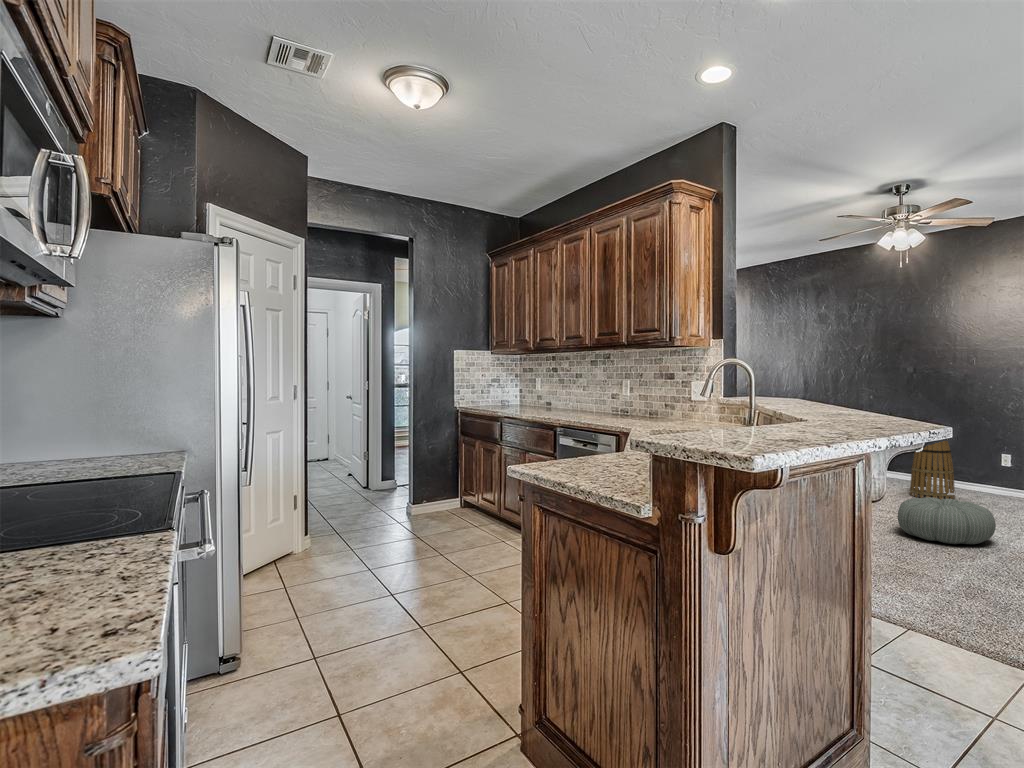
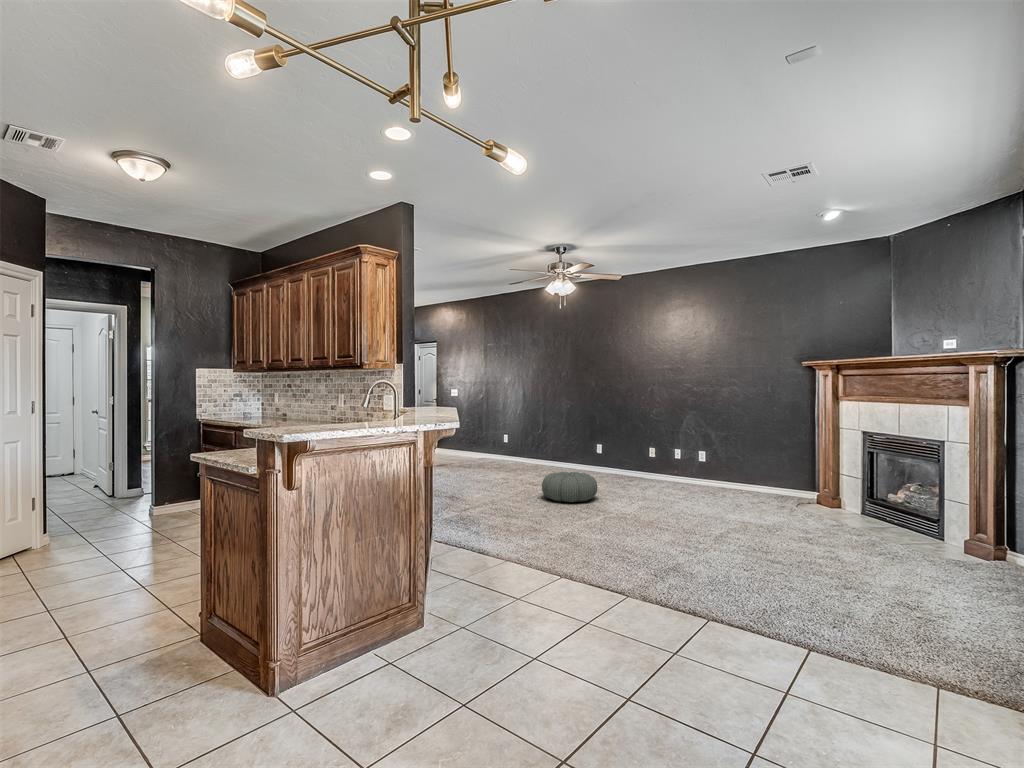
basket: present [910,441,955,499] -> none [565,428,592,473]

